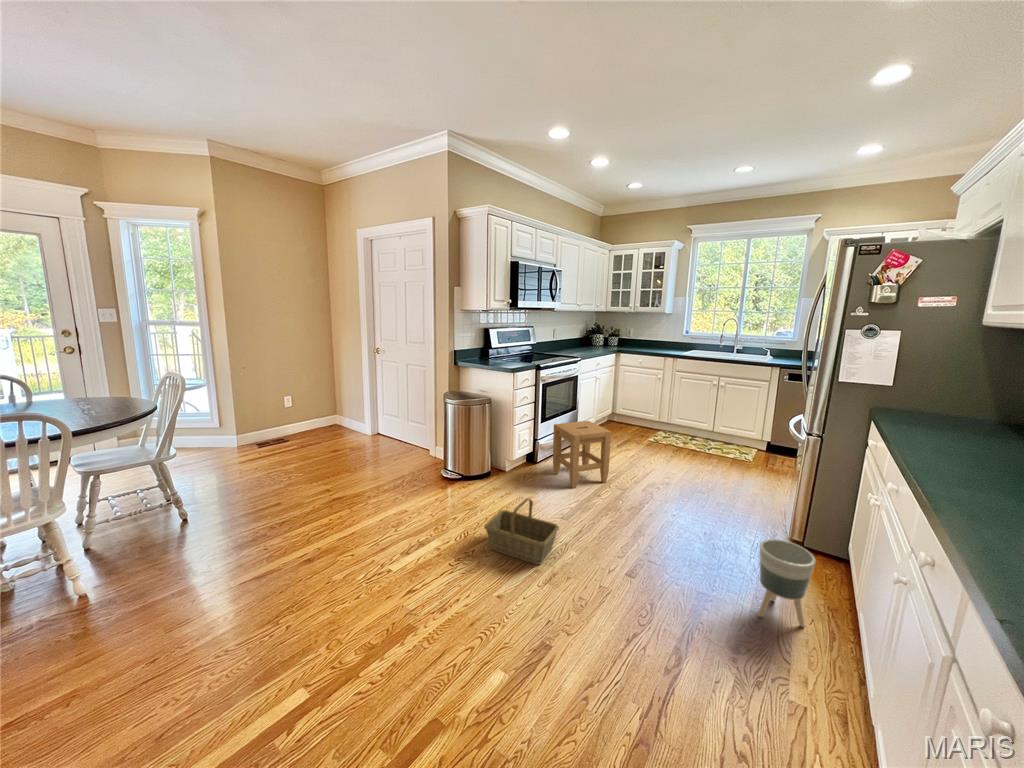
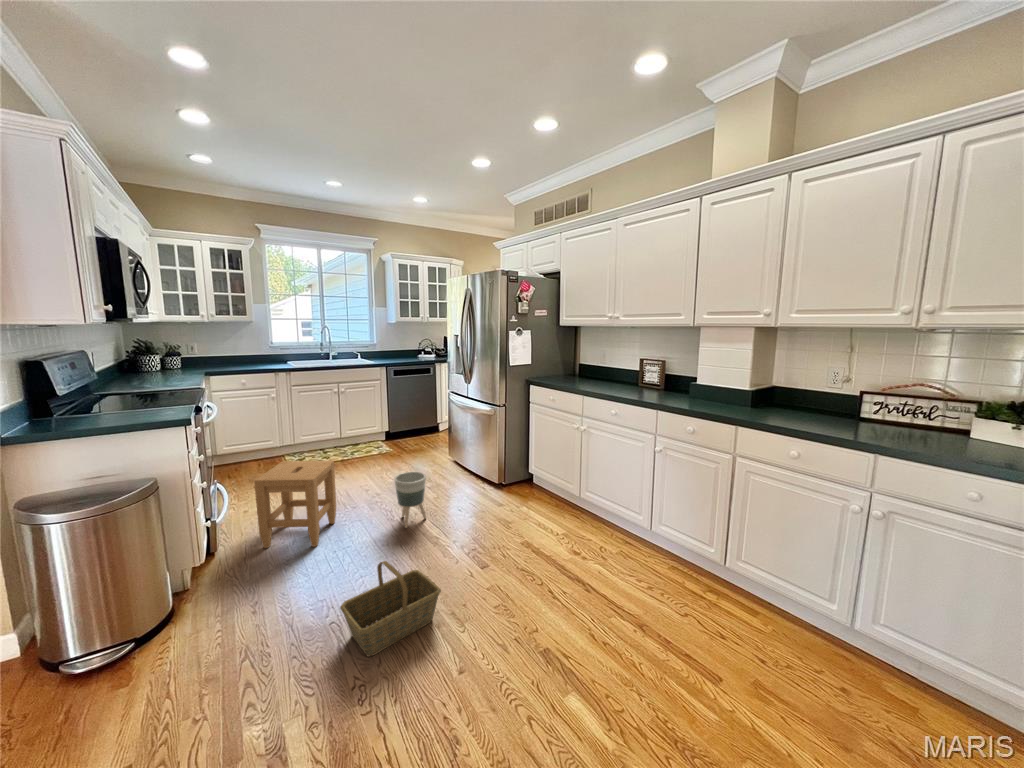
planter: present [758,539,816,627] -> present [394,472,426,528]

